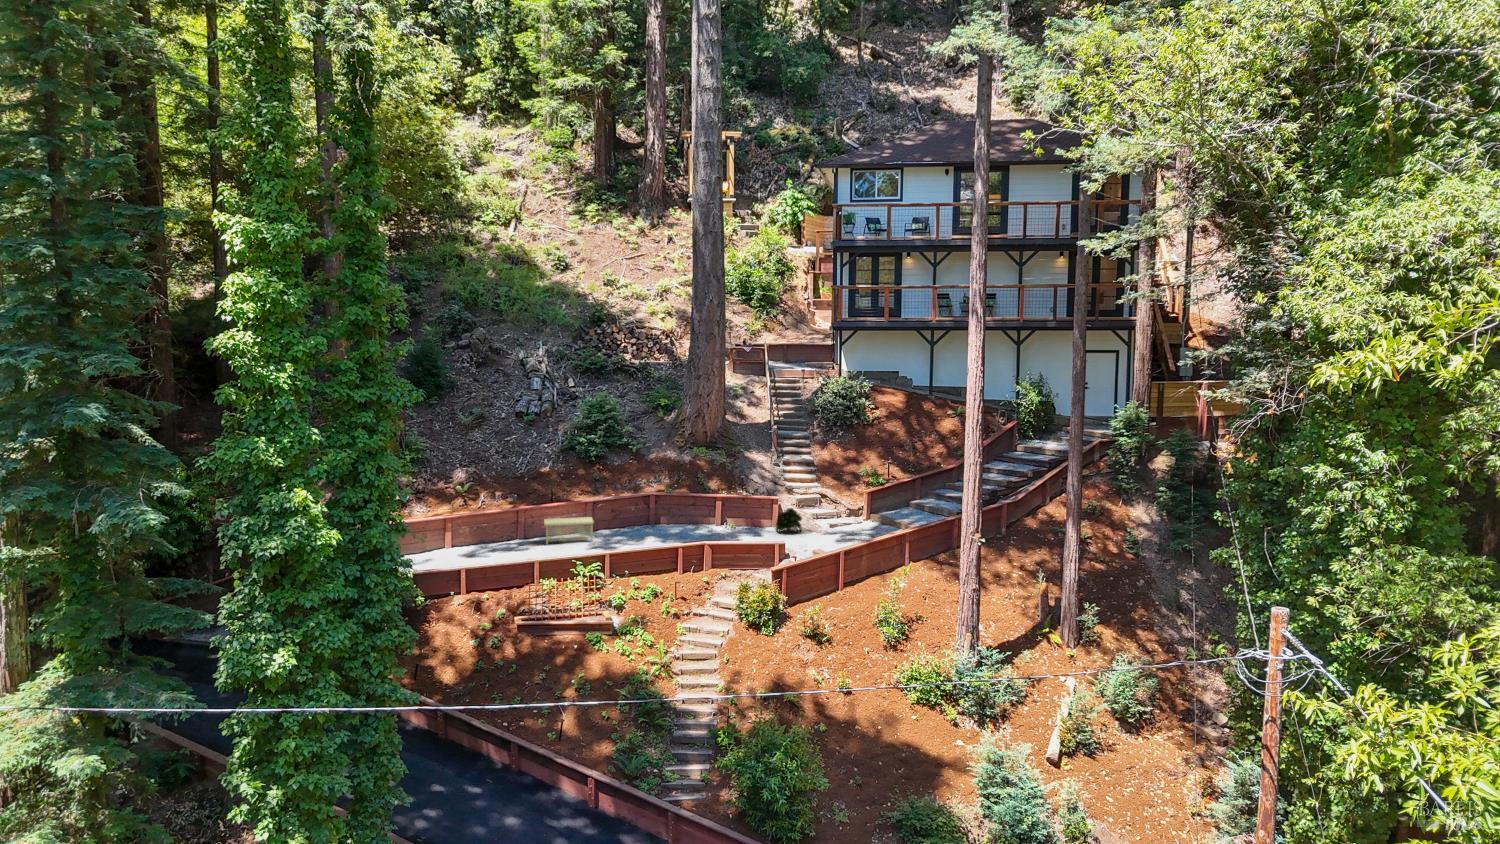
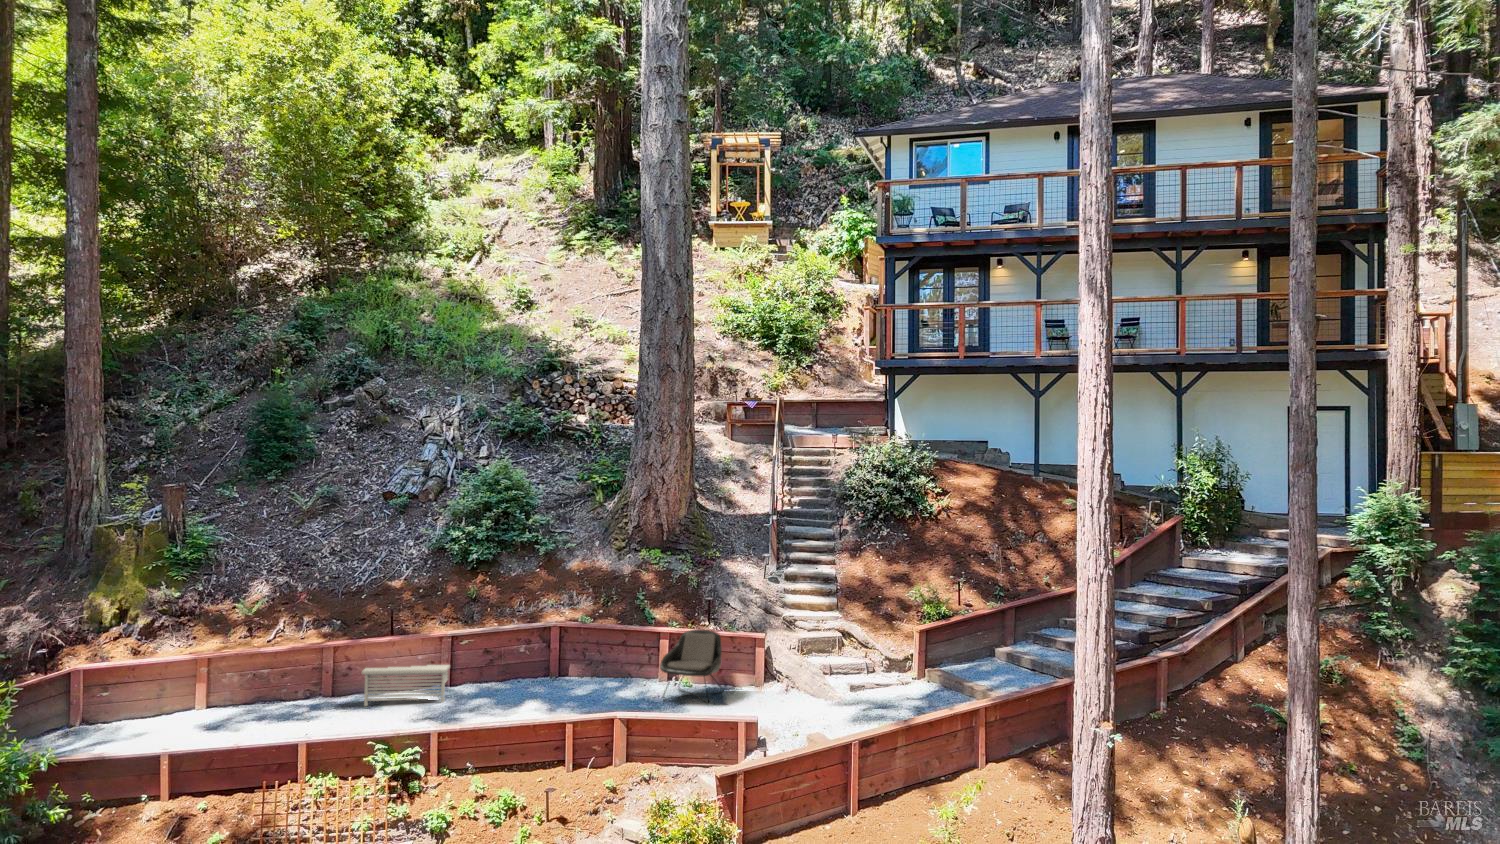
lounge chair: none [723,495,757,537] -> present [660,630,722,703]
potted plant: present [776,508,802,533] -> none [753,654,800,701]

